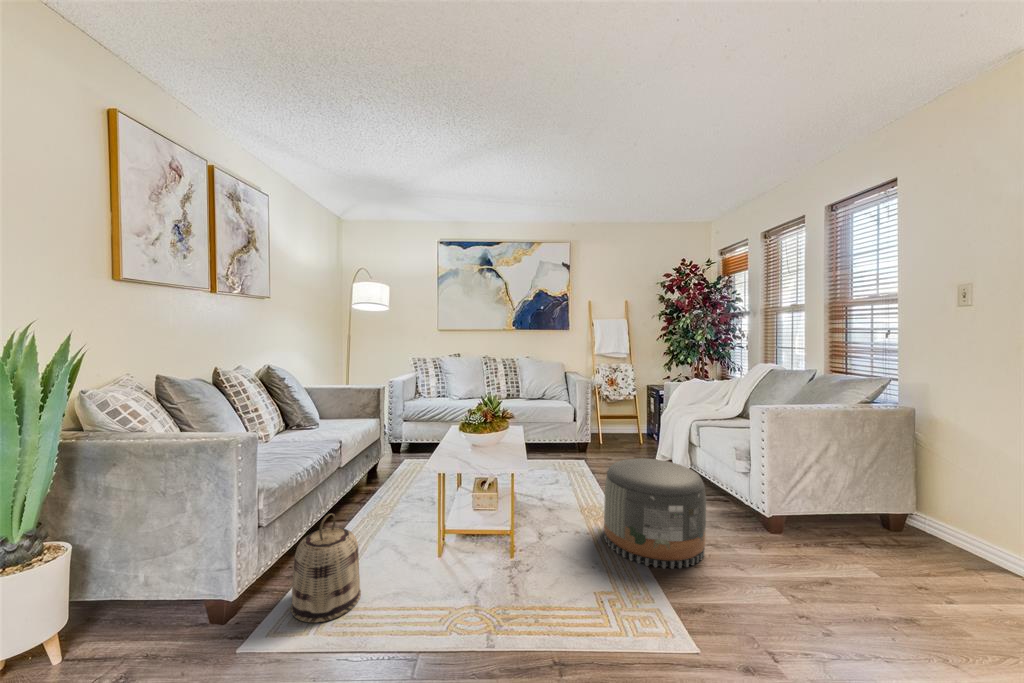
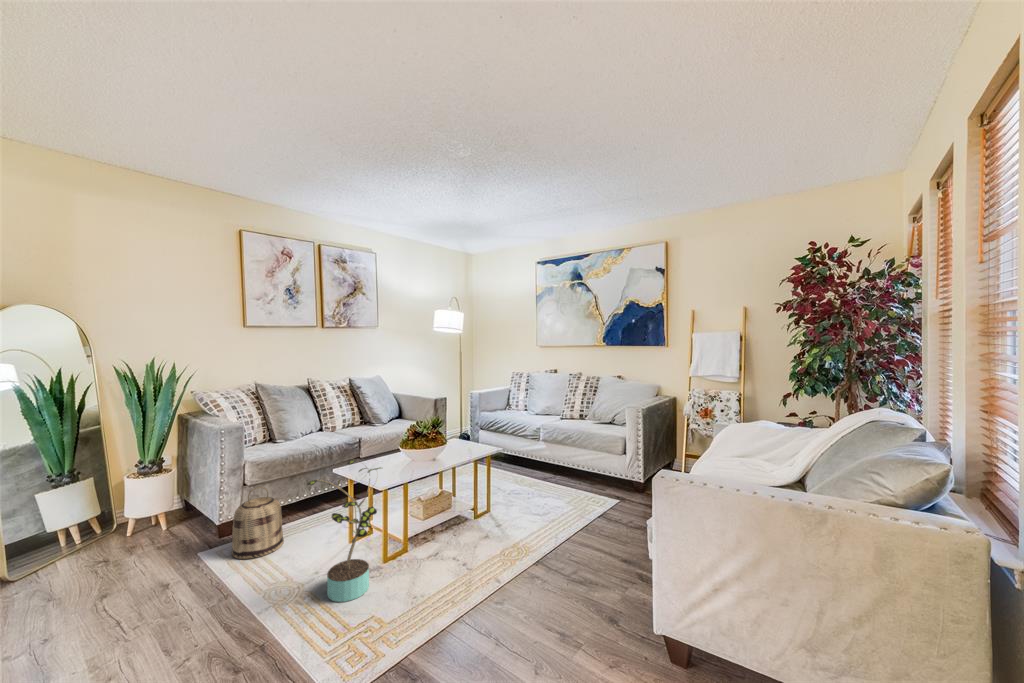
potted plant: none [489,443,573,601] -> present [308,459,381,602]
pouf: present [604,458,706,569] -> none [462,503,575,647]

